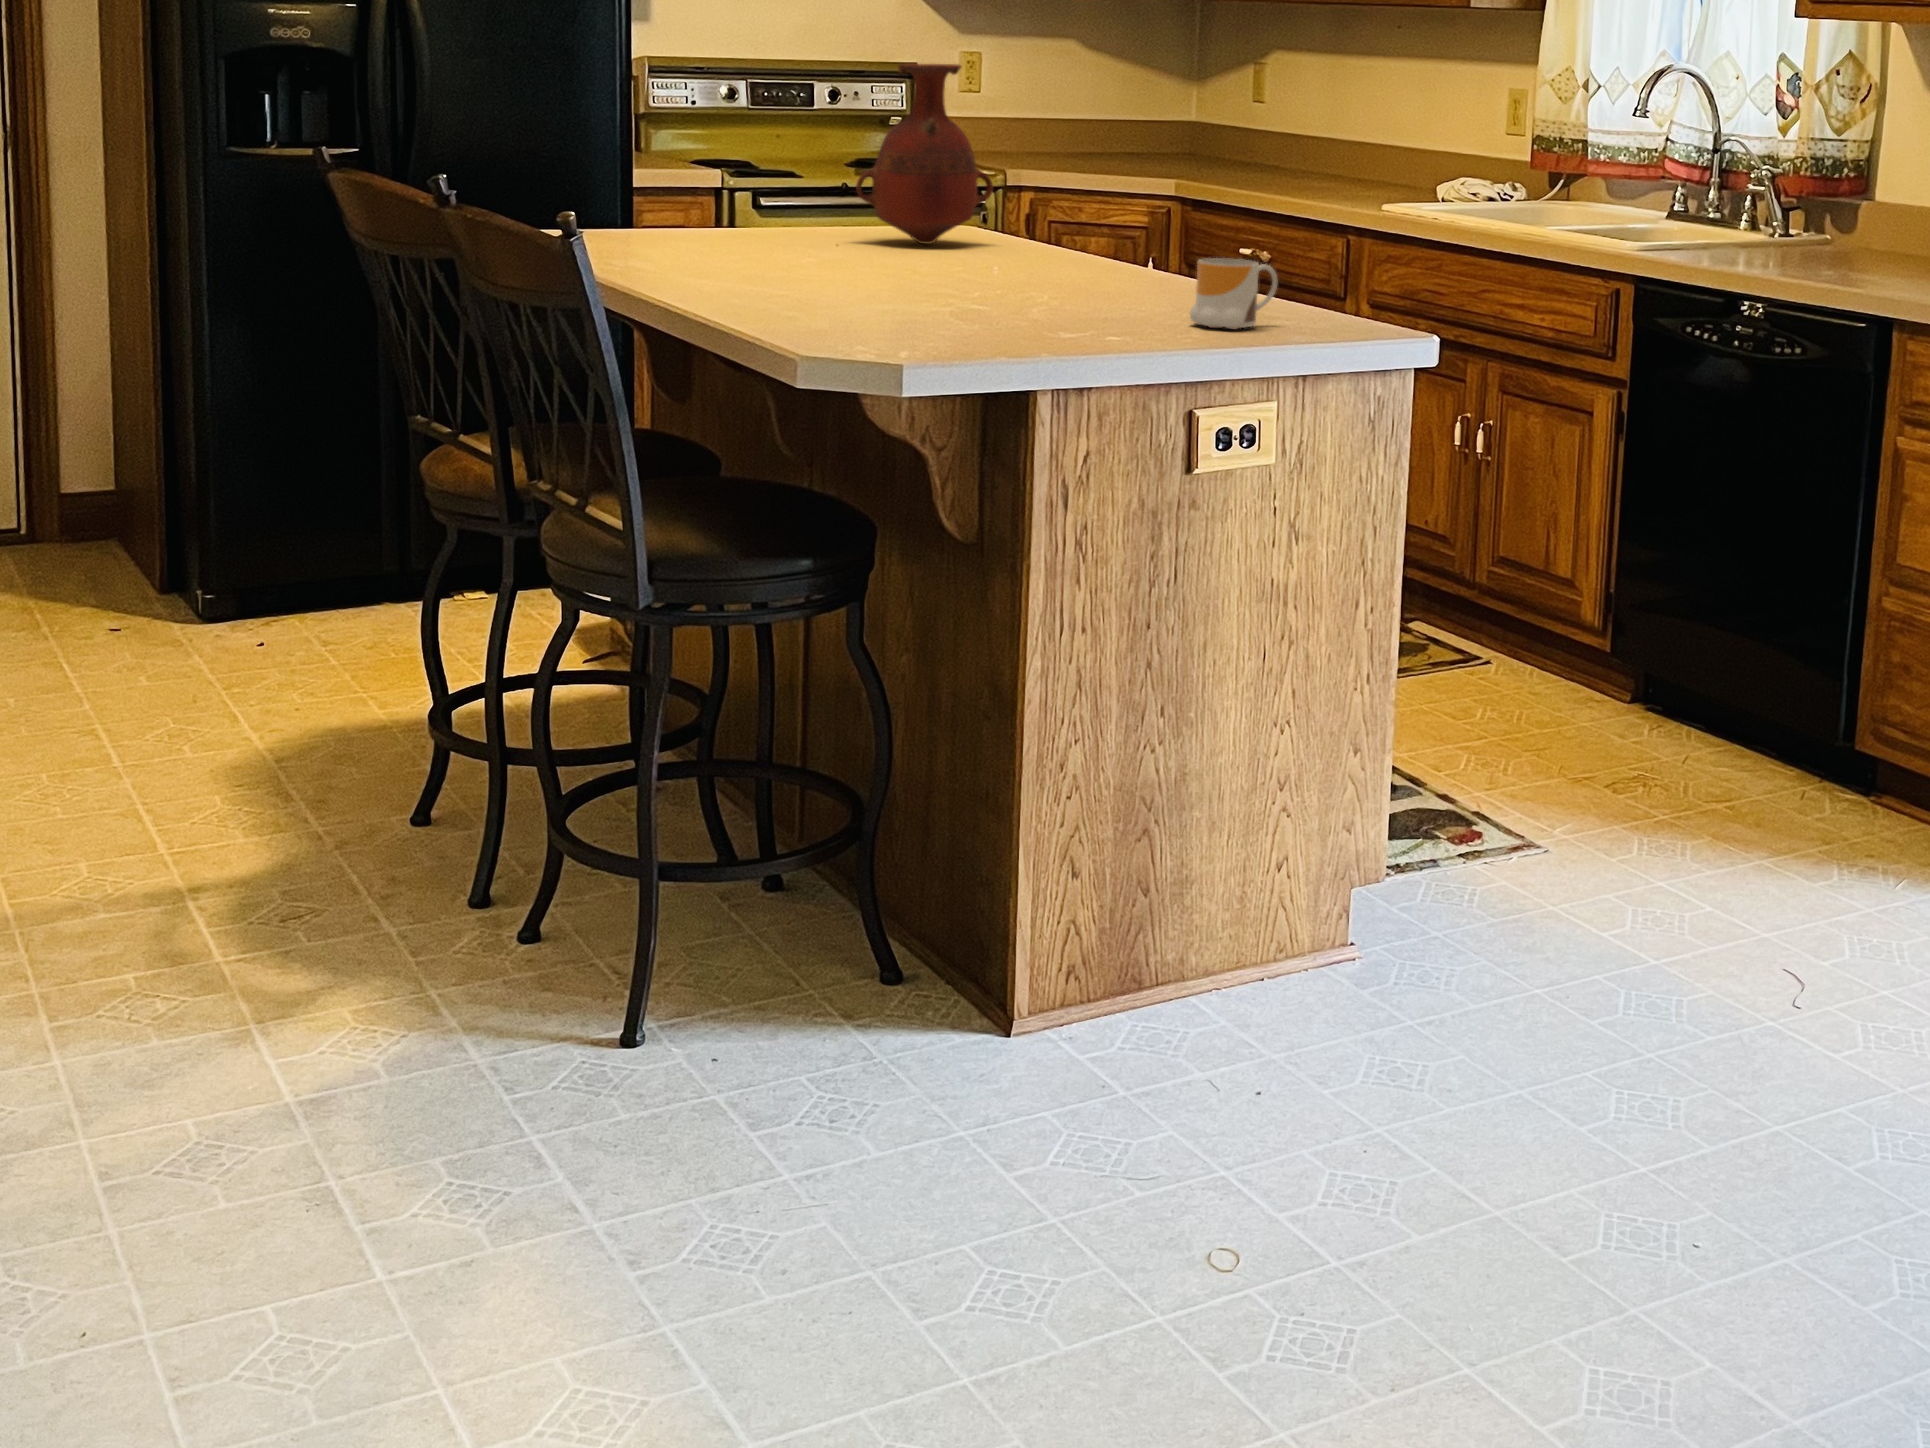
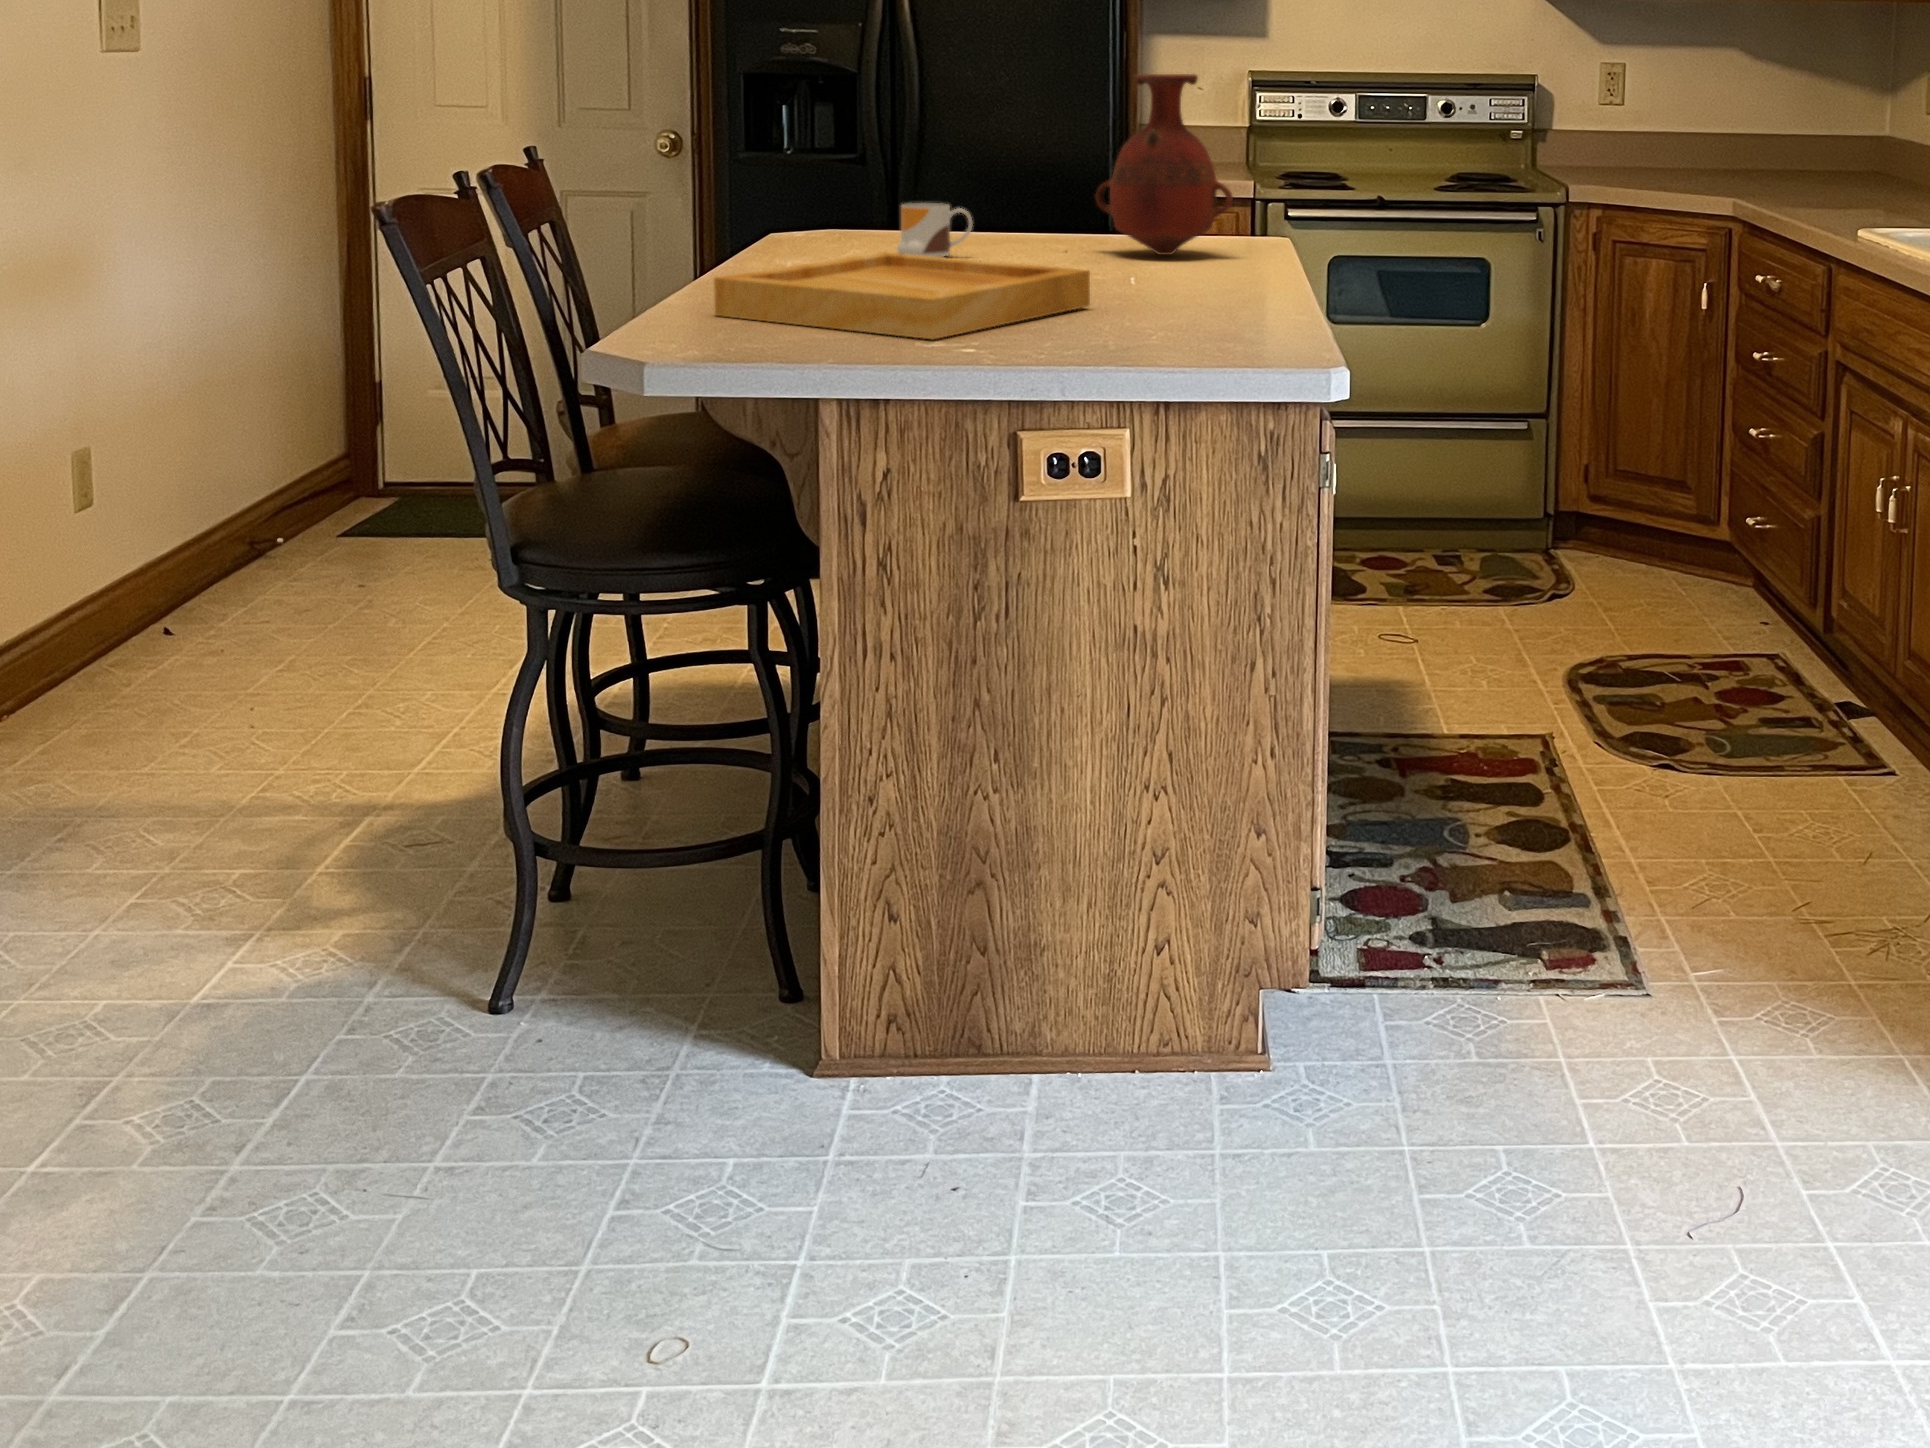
tray: none [771,245,1060,323] -> present [714,252,1090,339]
mug: present [1190,258,1277,329] -> present [897,203,972,257]

